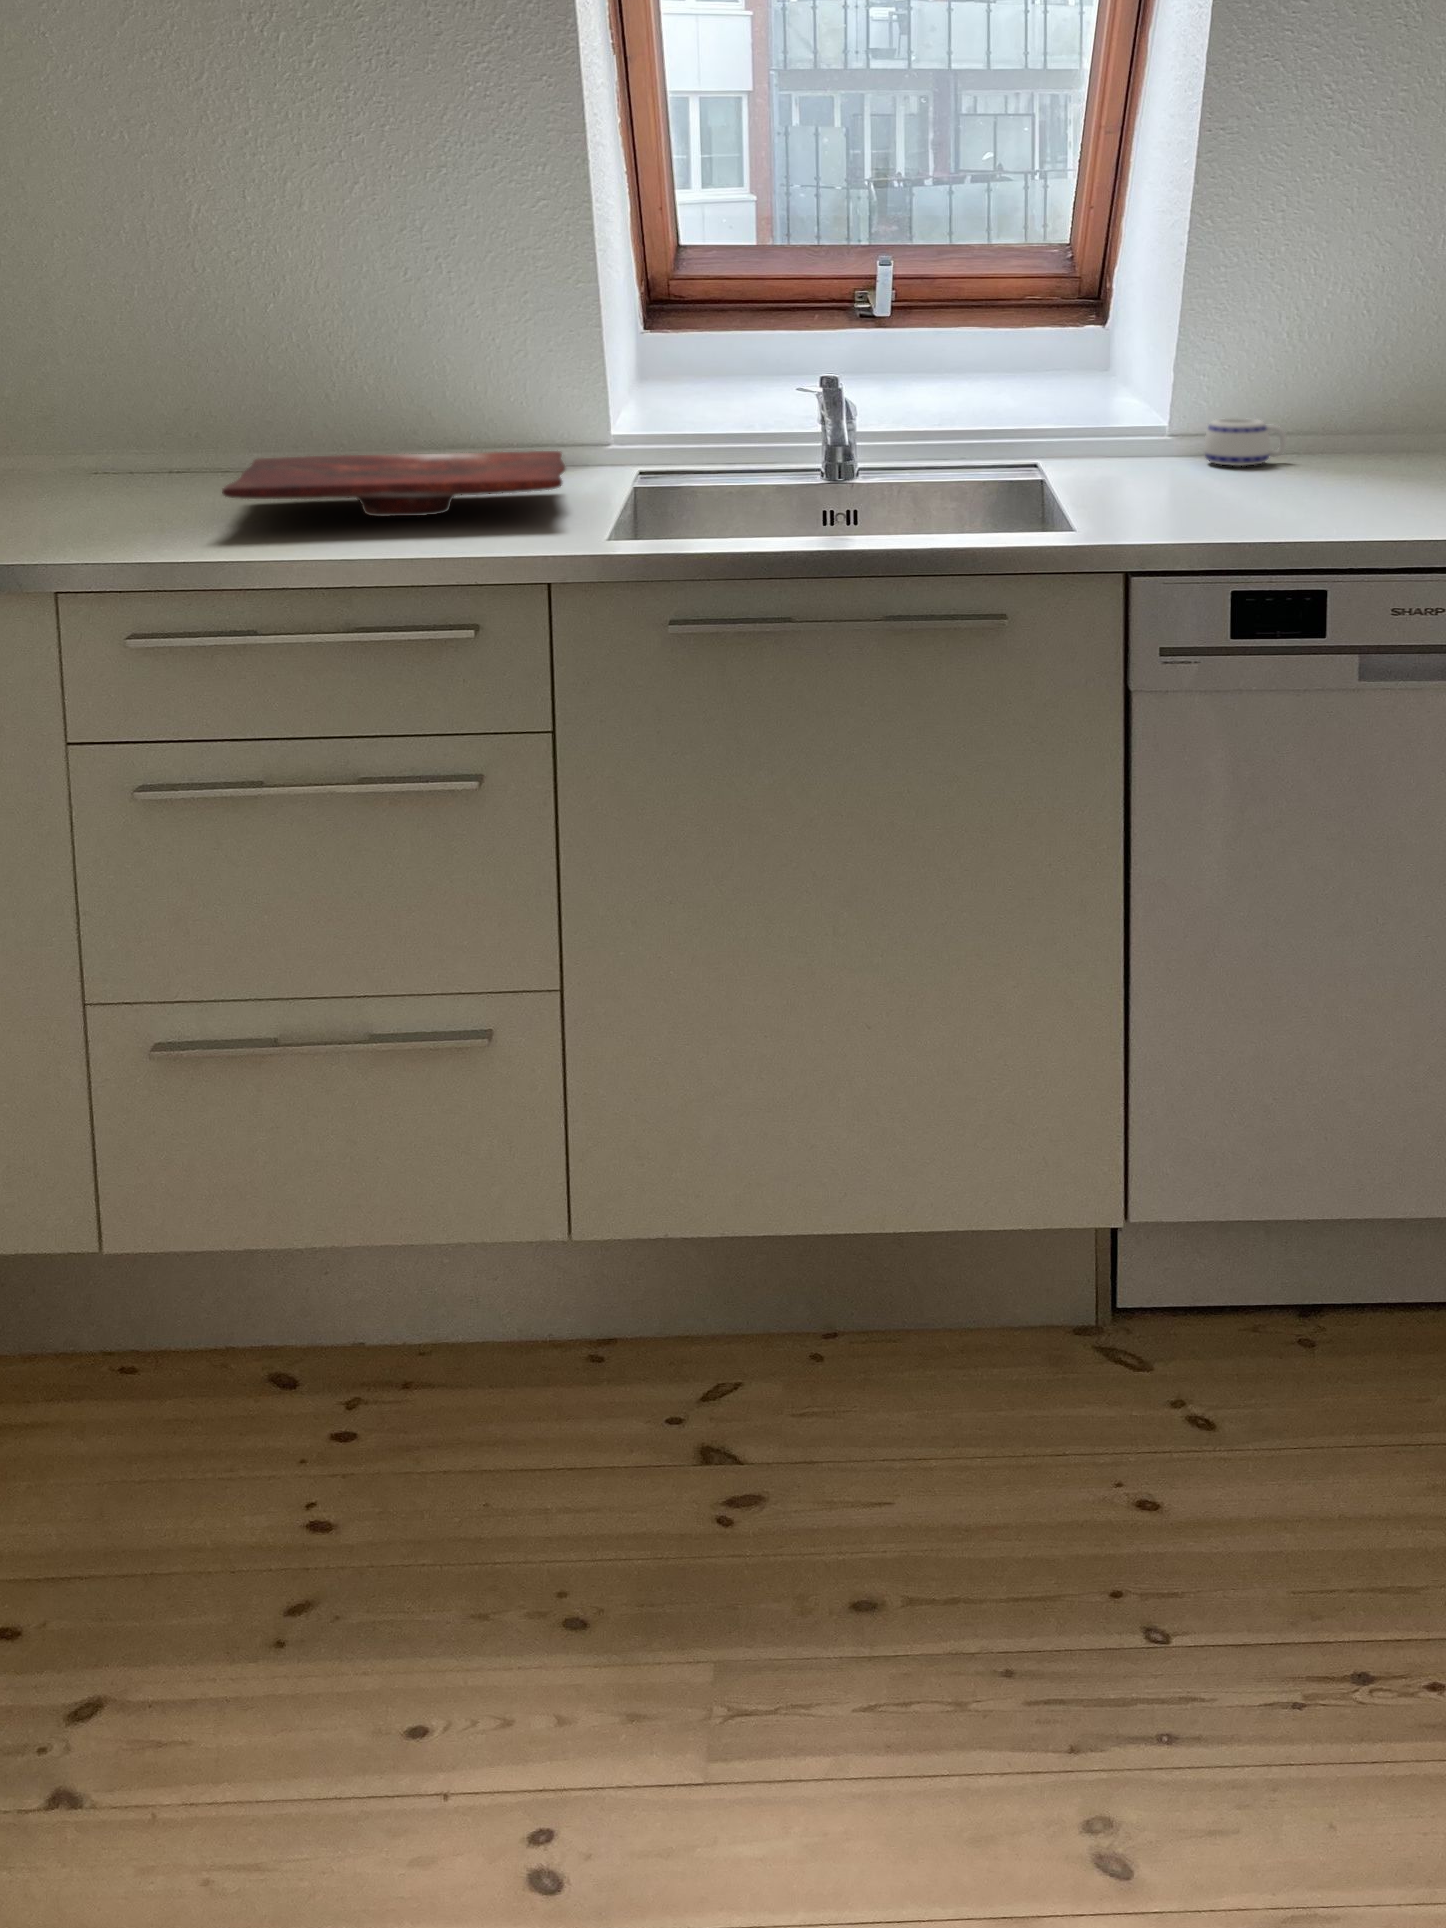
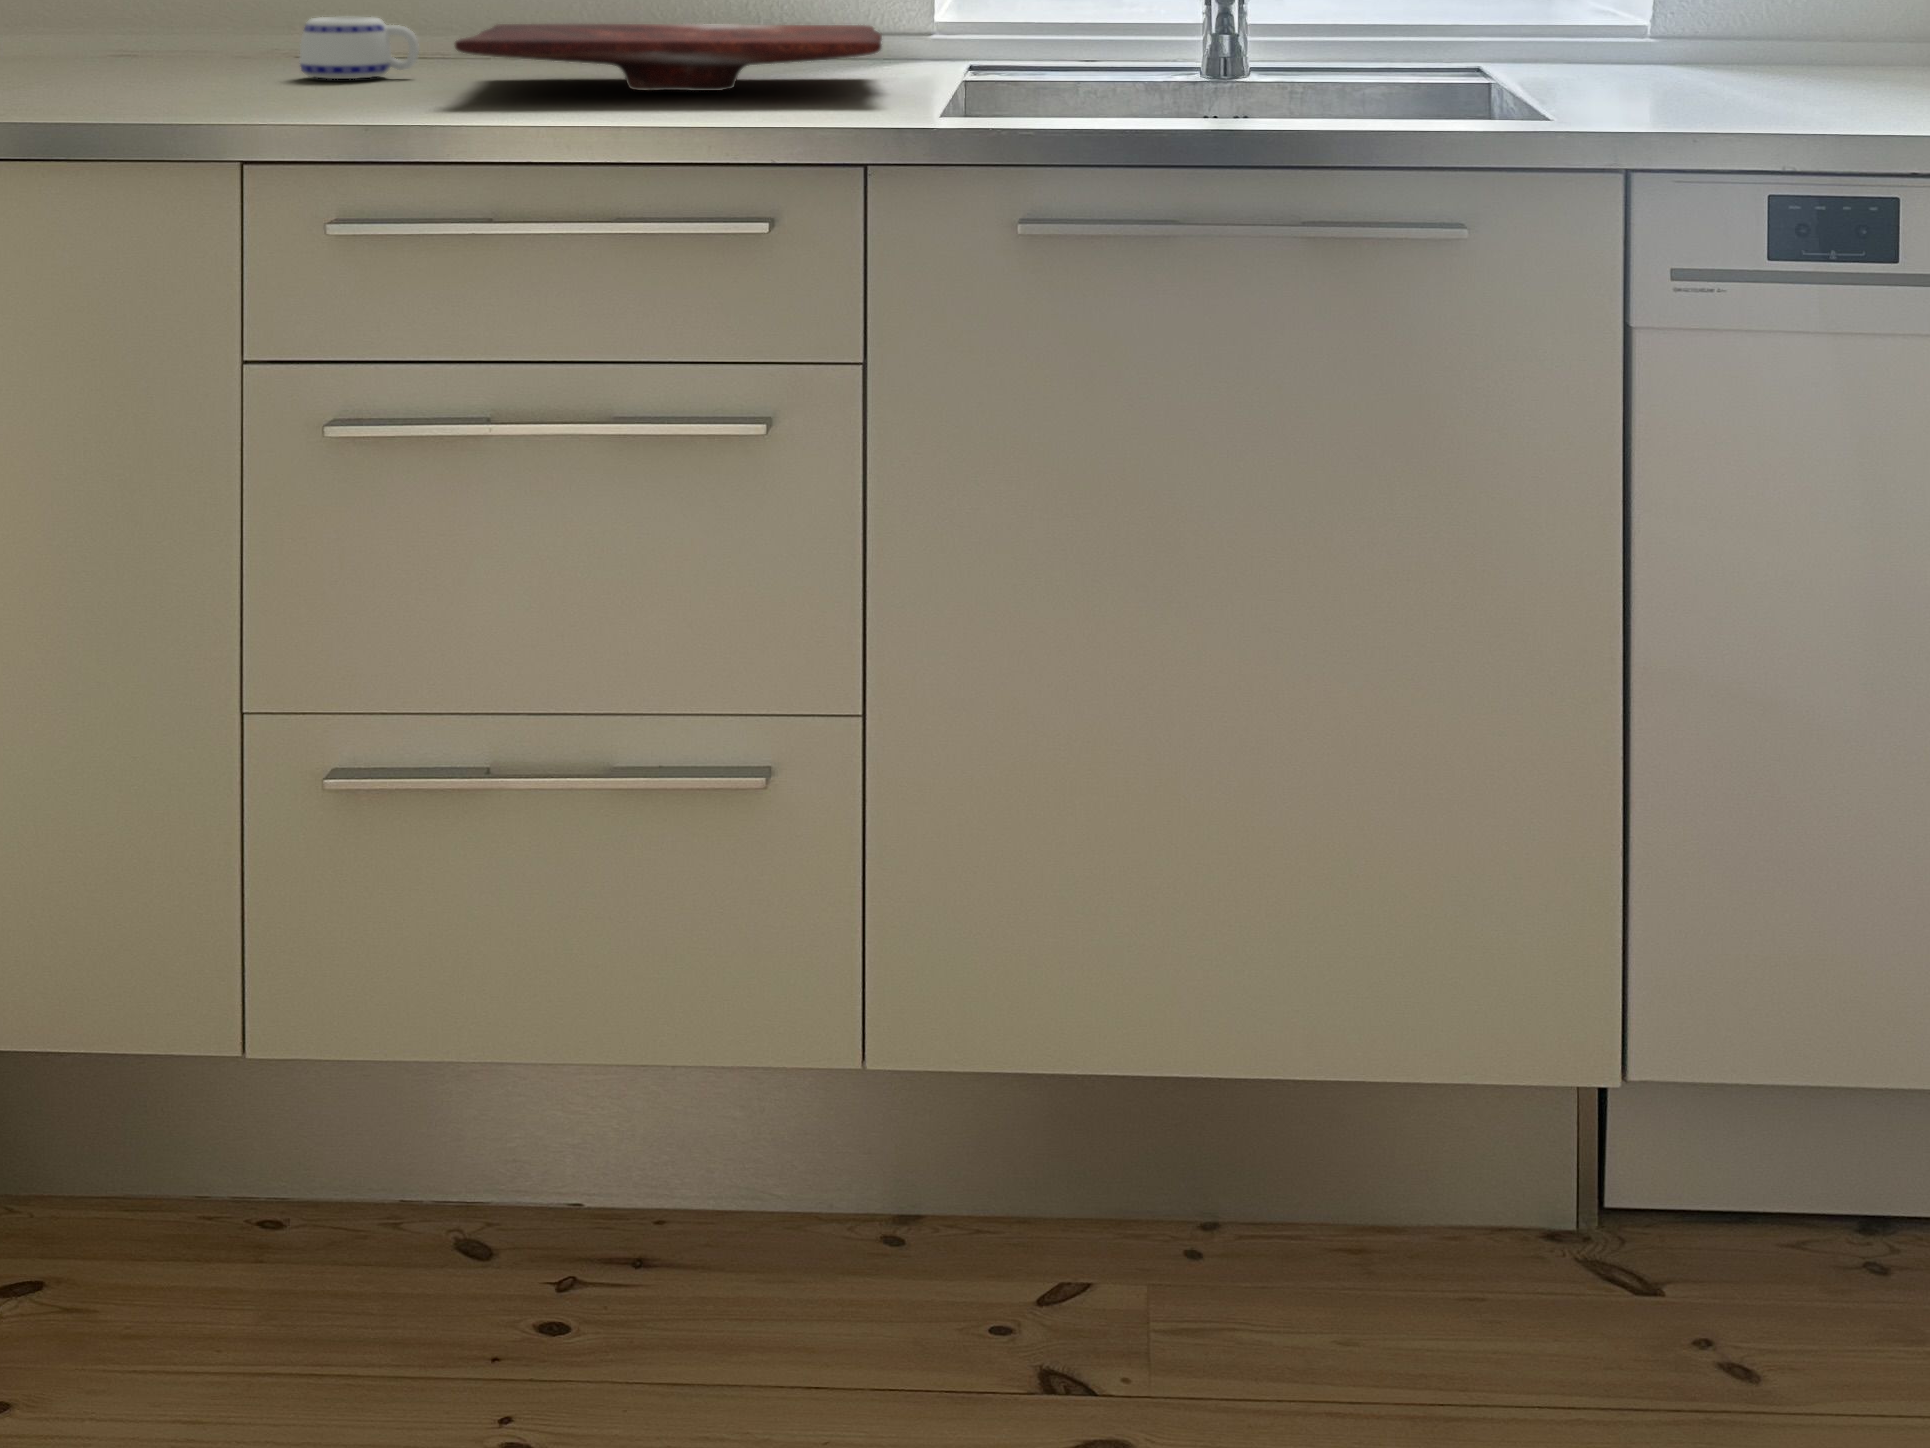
mug: present [1204,418,1287,466] -> present [299,17,419,79]

